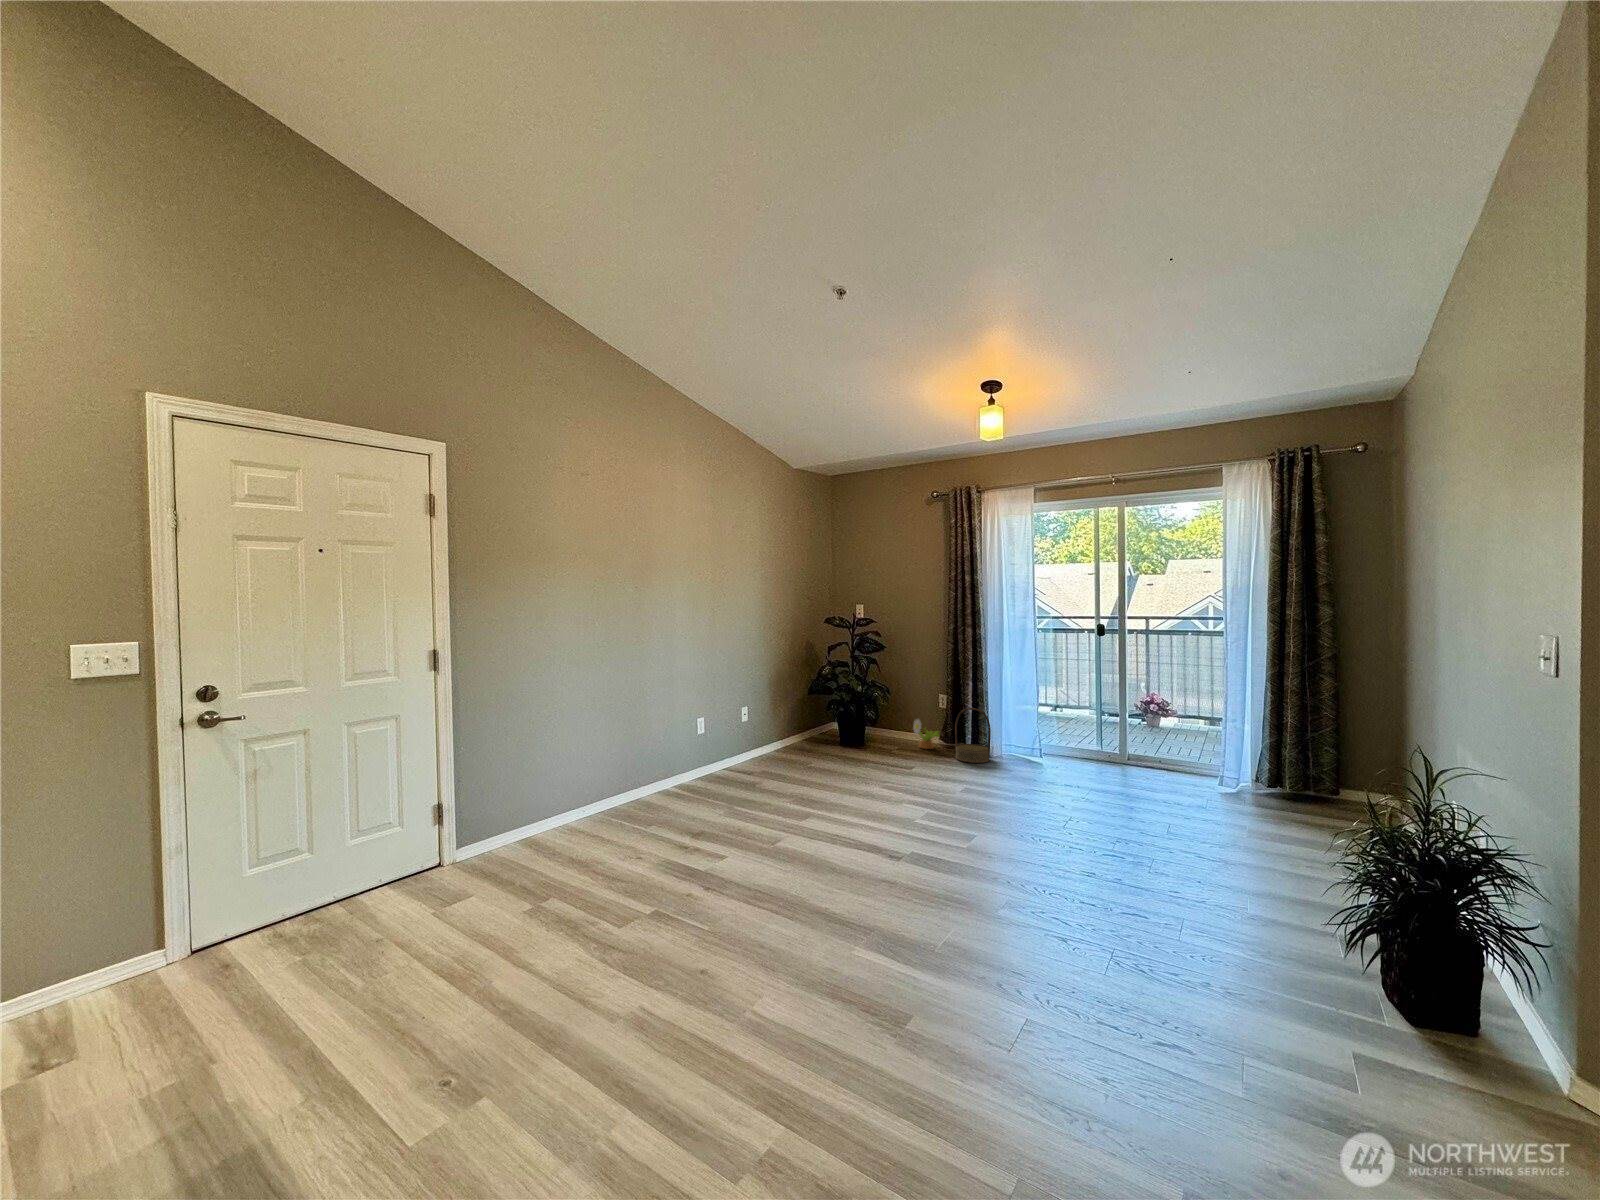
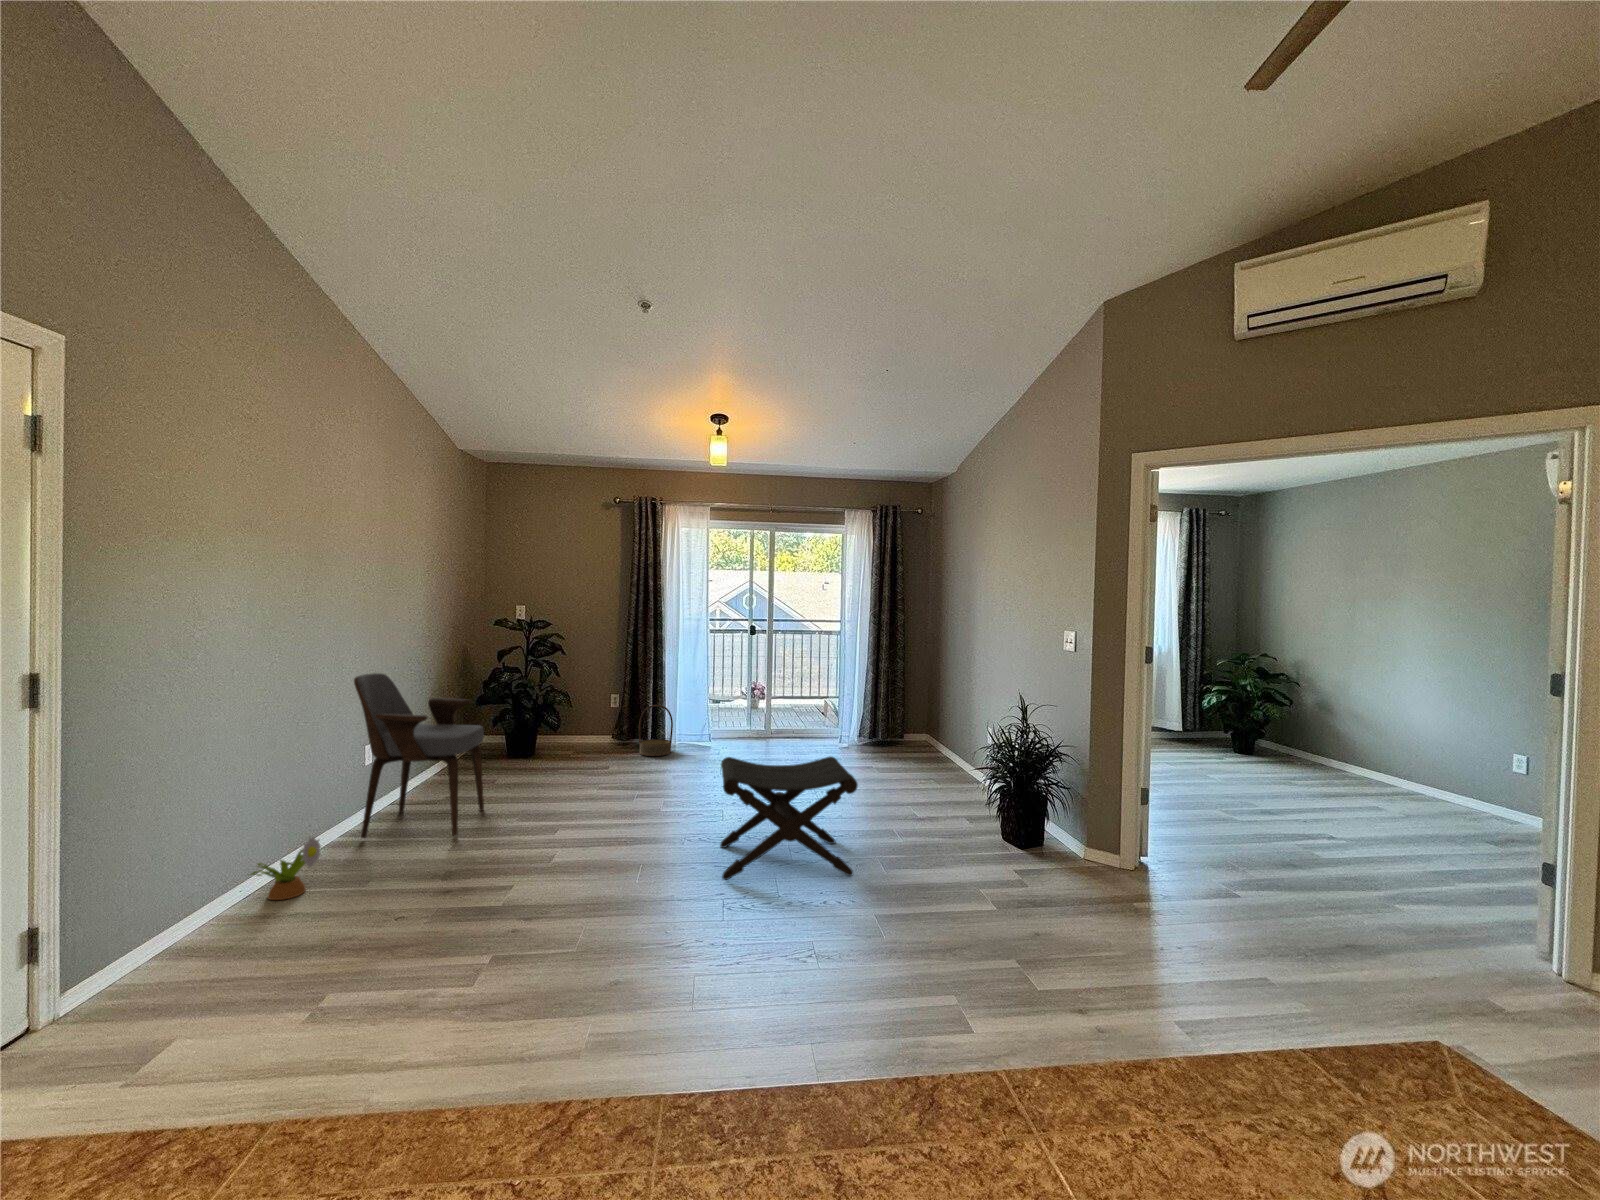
armchair: none [683,661,780,802] -> present [354,673,484,838]
decorative plant: present [913,720,939,749] -> present [251,837,321,900]
footstool: none [892,774,1089,973] -> present [720,756,858,880]

